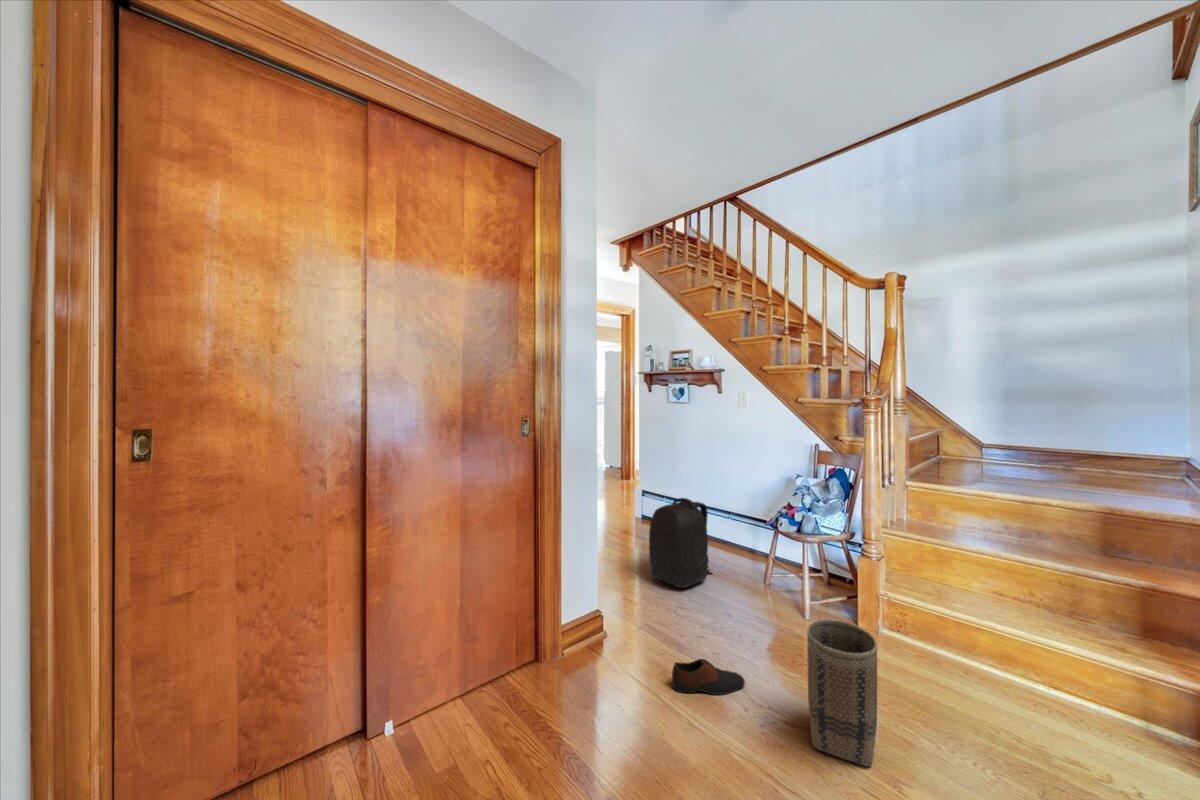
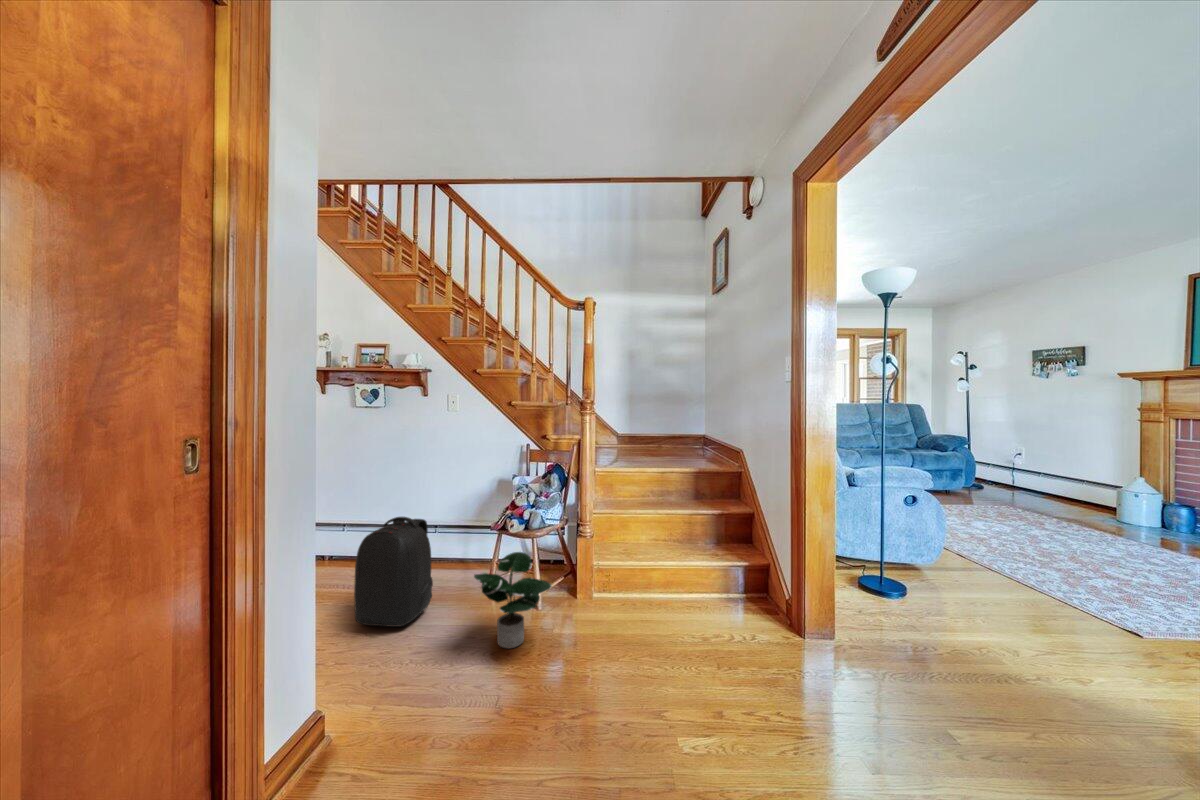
potted plant: none [725,550,801,640] -> present [474,552,552,649]
basket: present [807,619,877,767] -> none [592,597,649,729]
shoe: present [672,659,745,695] -> none [442,694,520,750]

